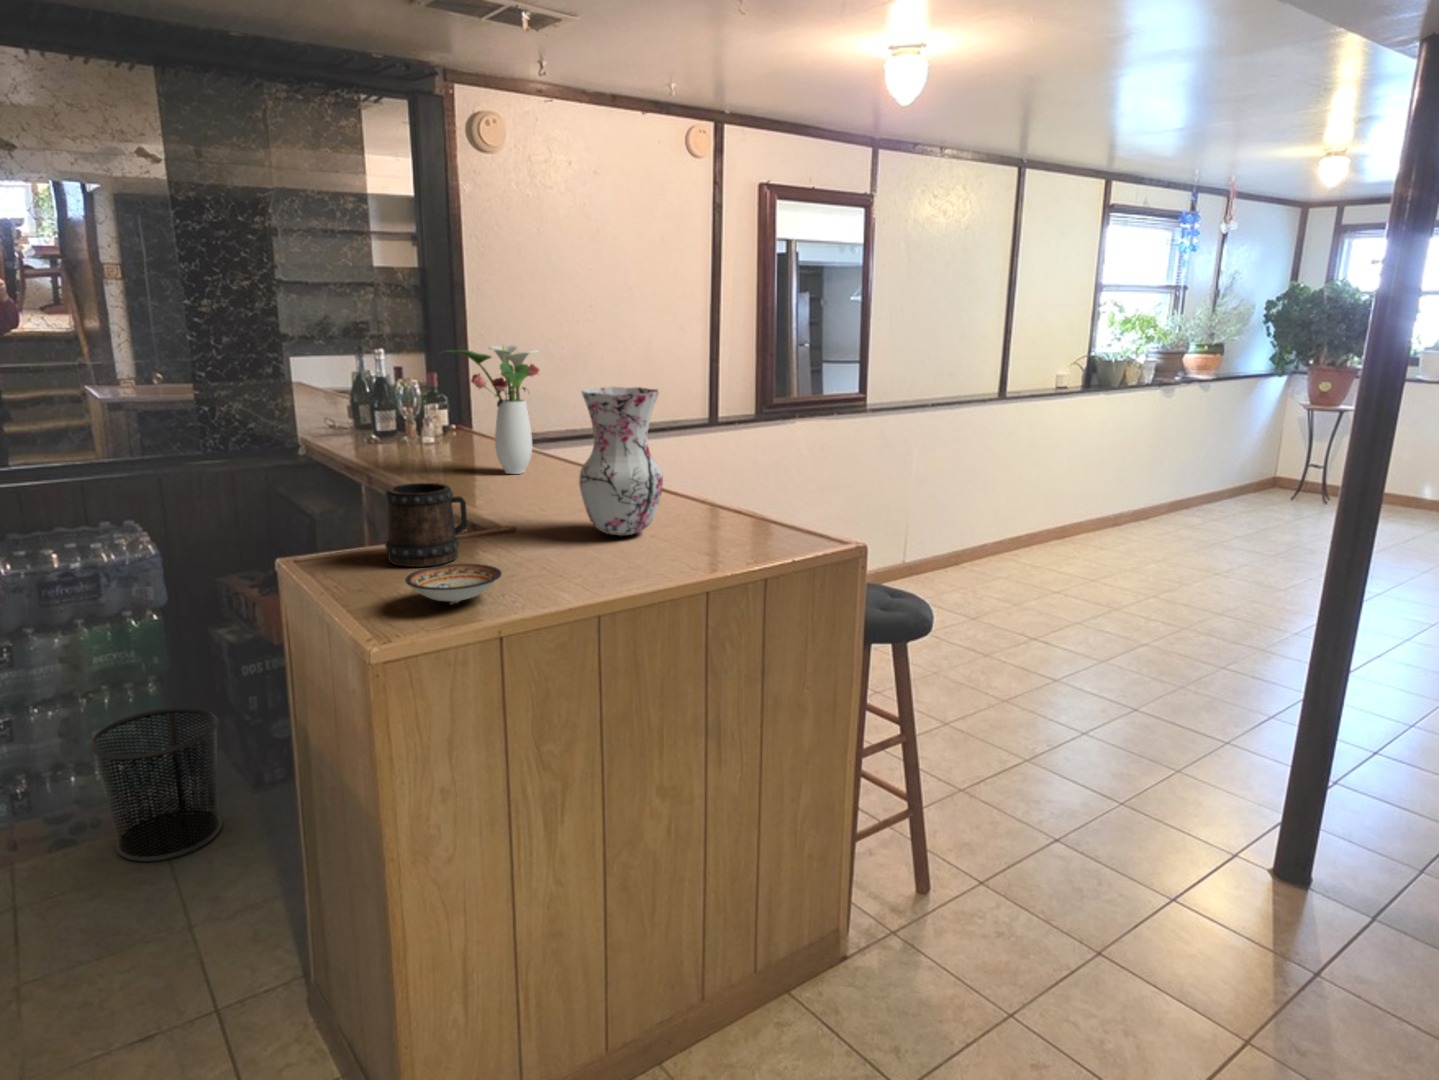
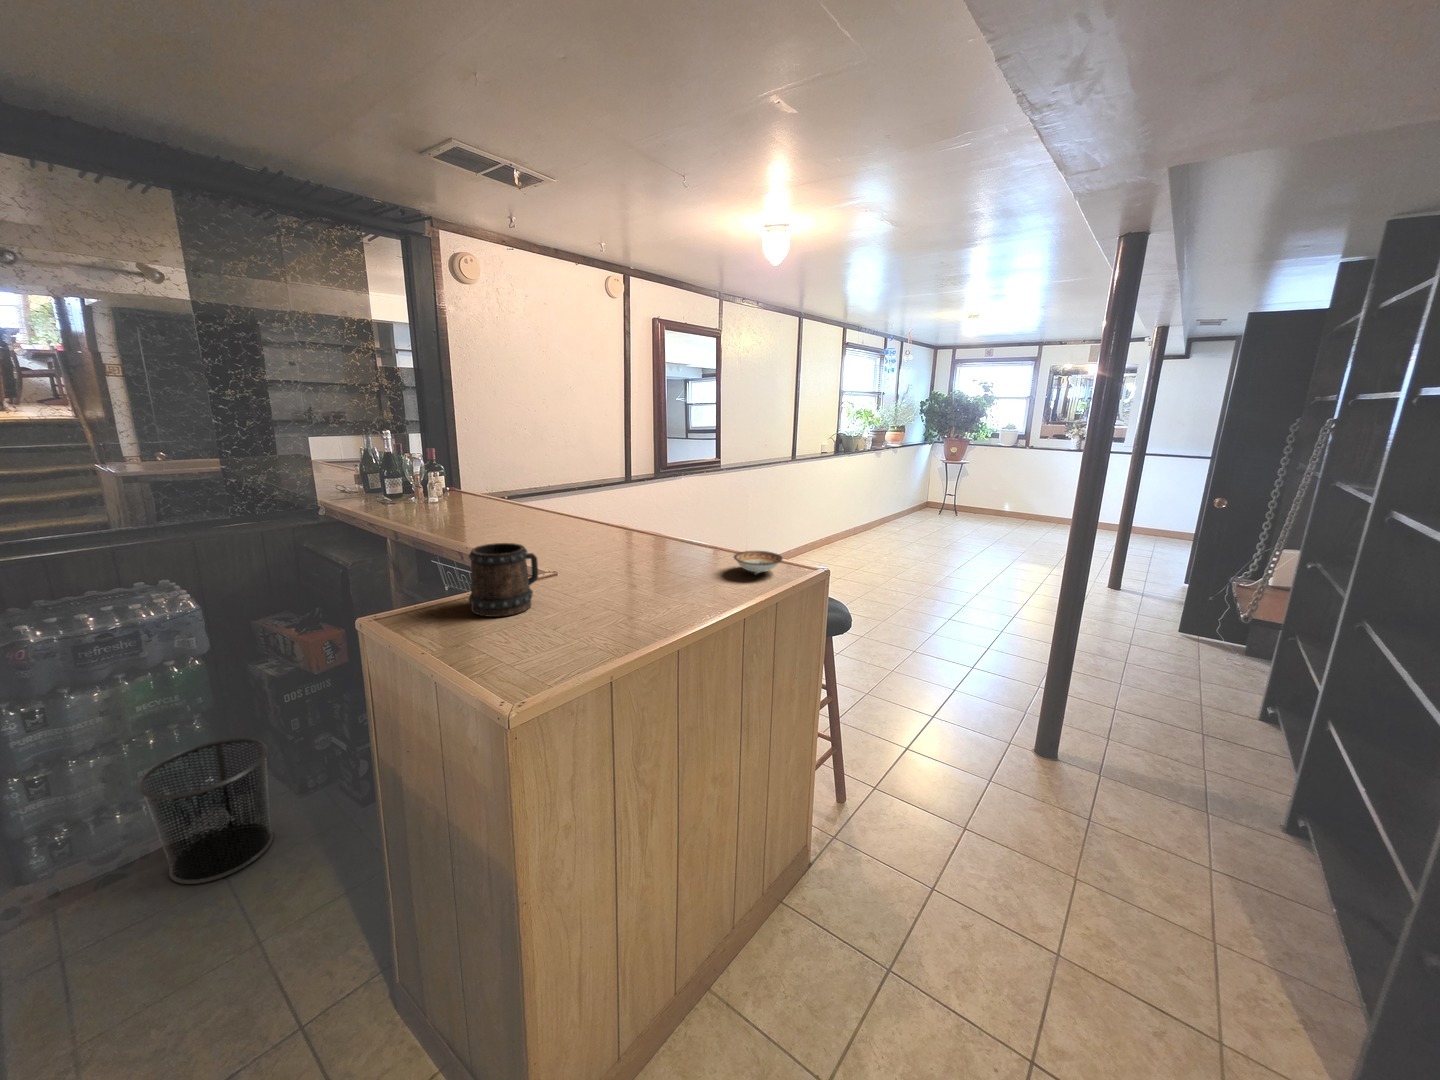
flower arrangement: present [443,345,539,474] -> none [459,426,543,526]
vase: present [579,387,663,536] -> none [615,459,681,575]
ceramic bowl: present [405,564,502,603] -> present [734,551,782,573]

